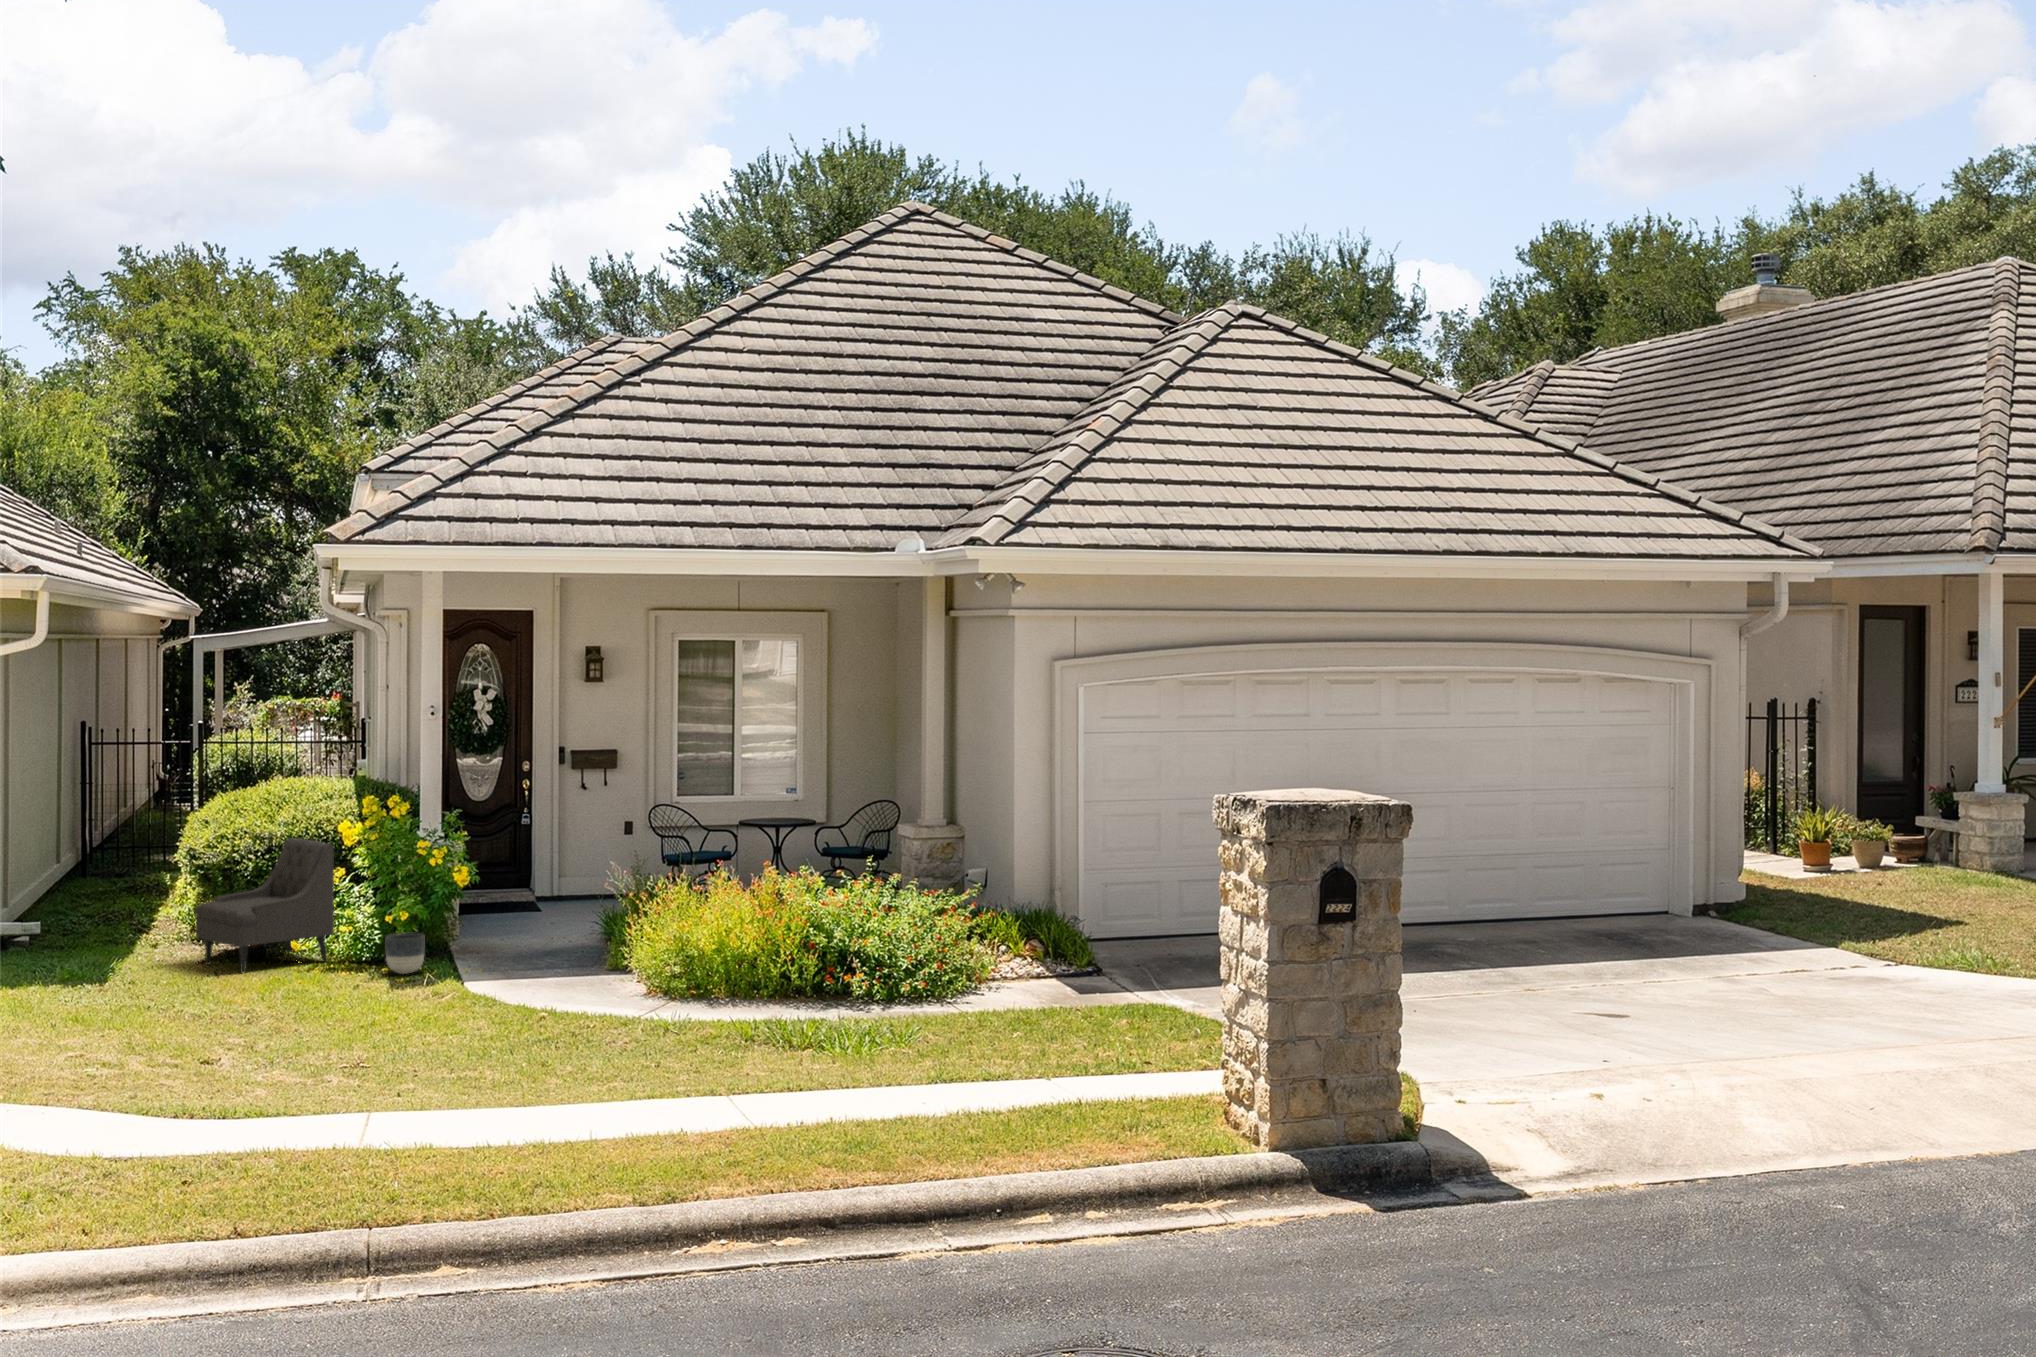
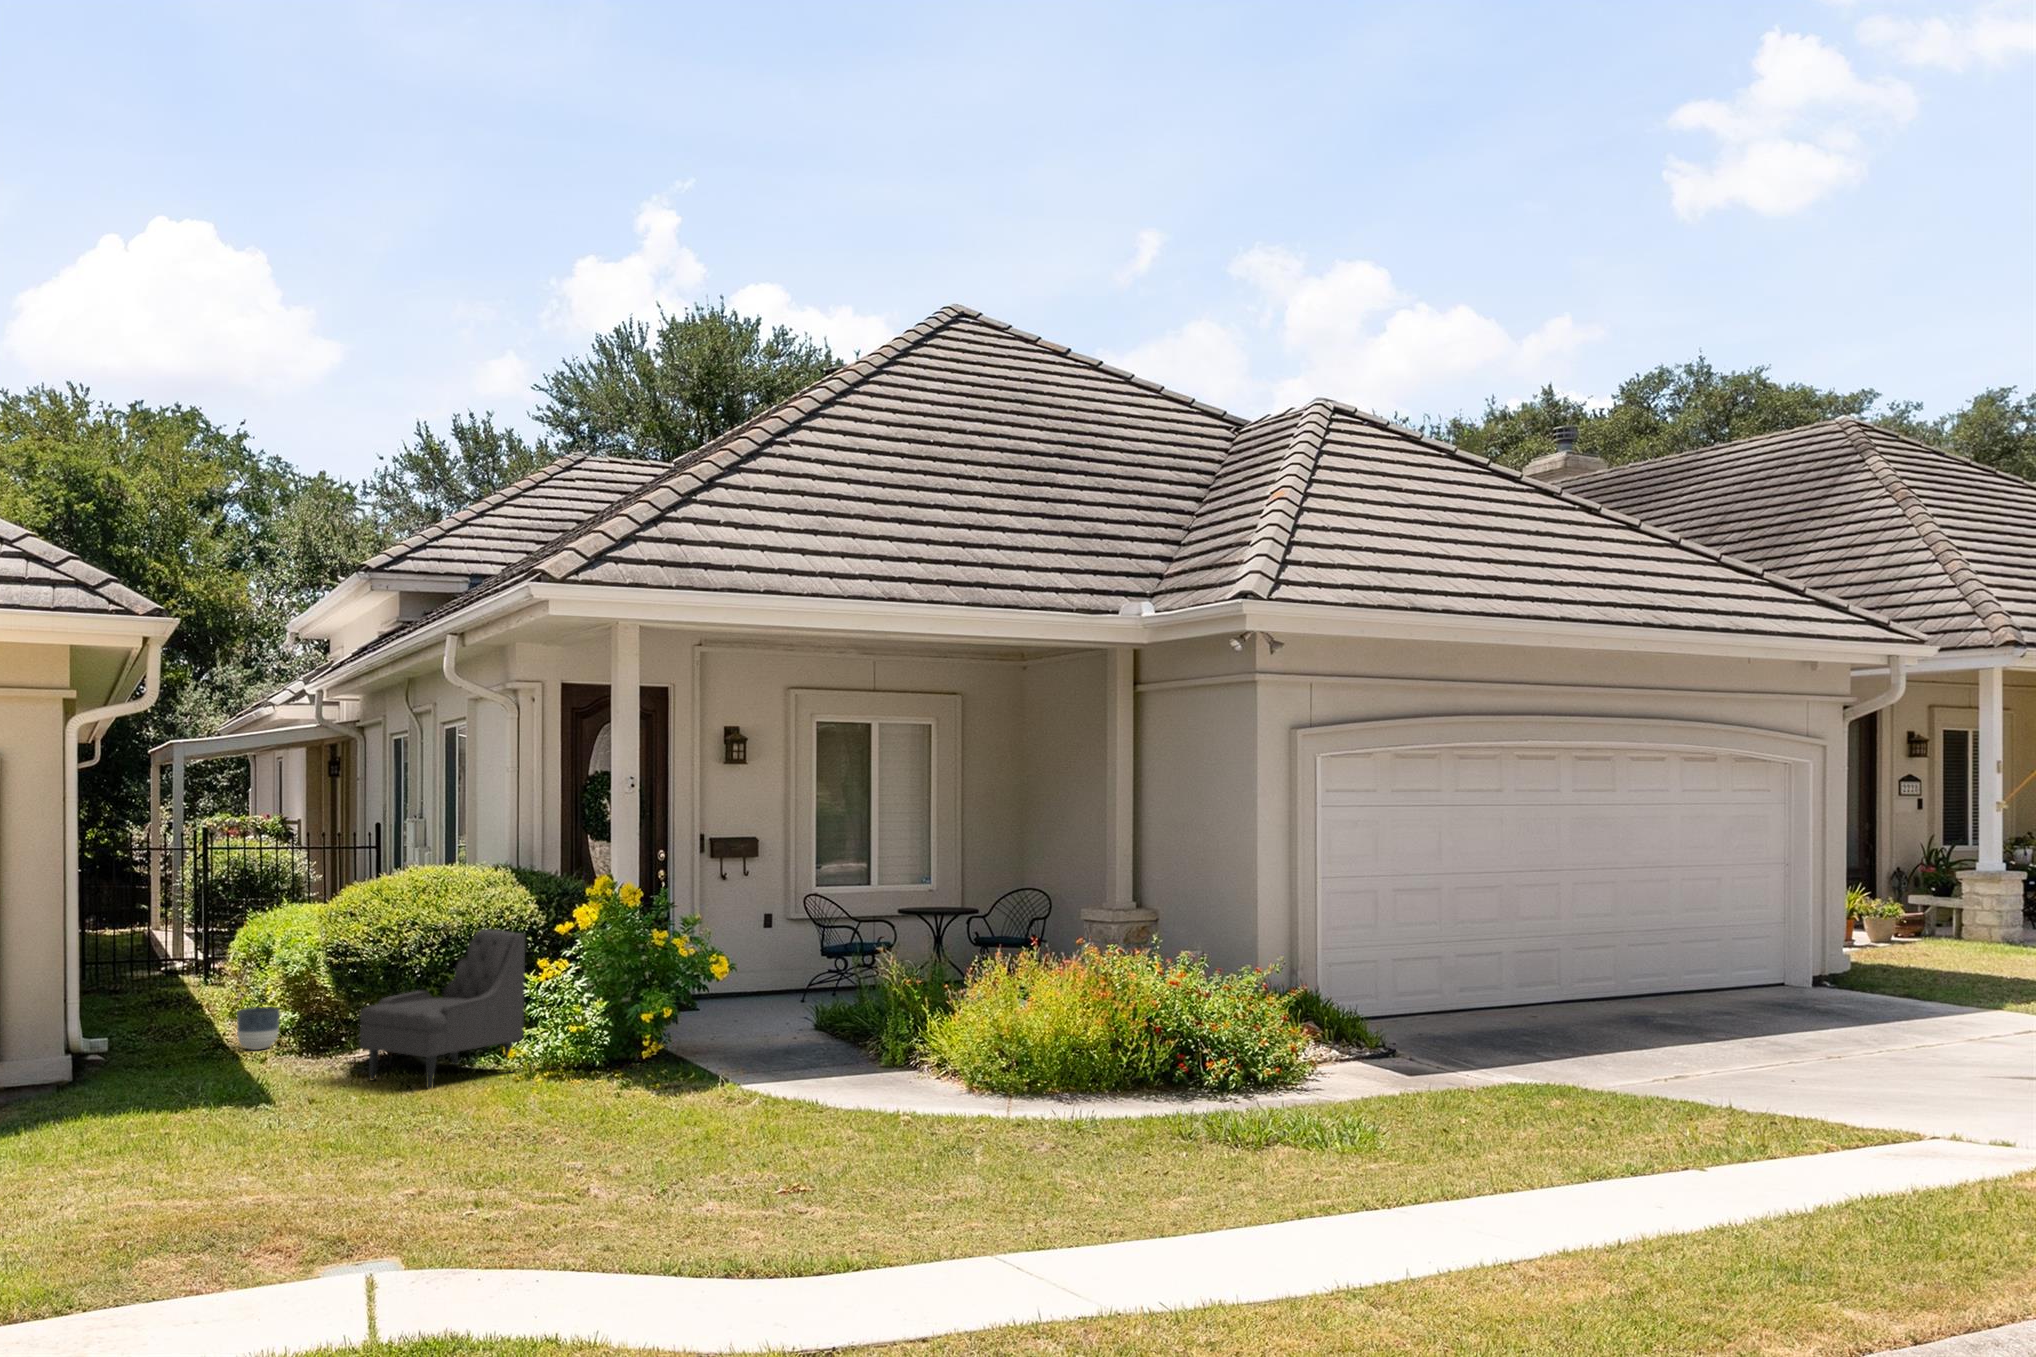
planter: present [386,933,424,974] -> present [237,1007,280,1050]

